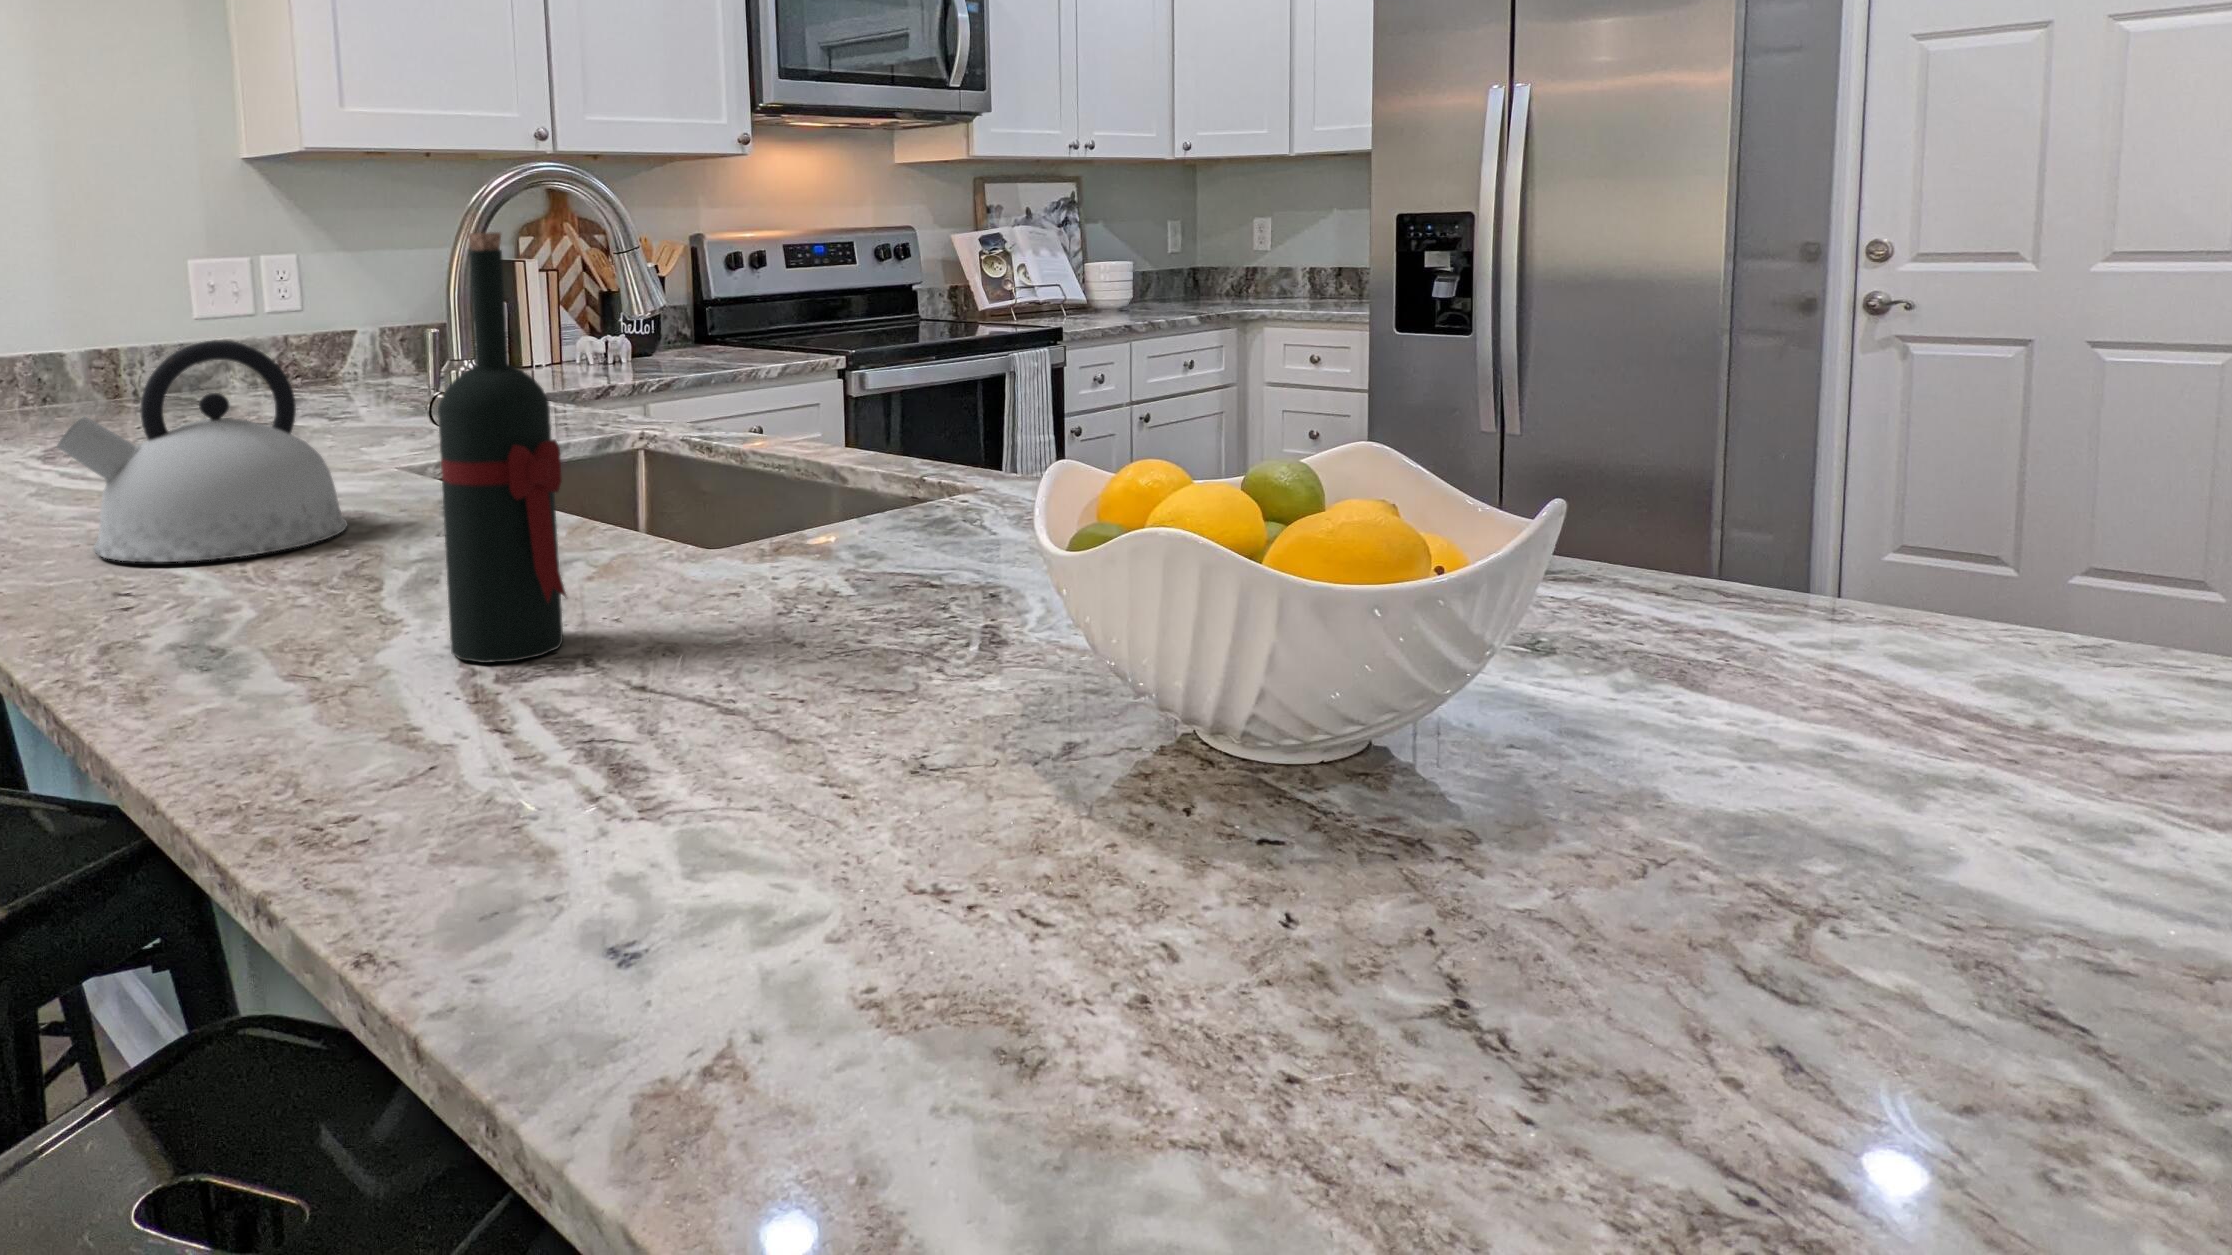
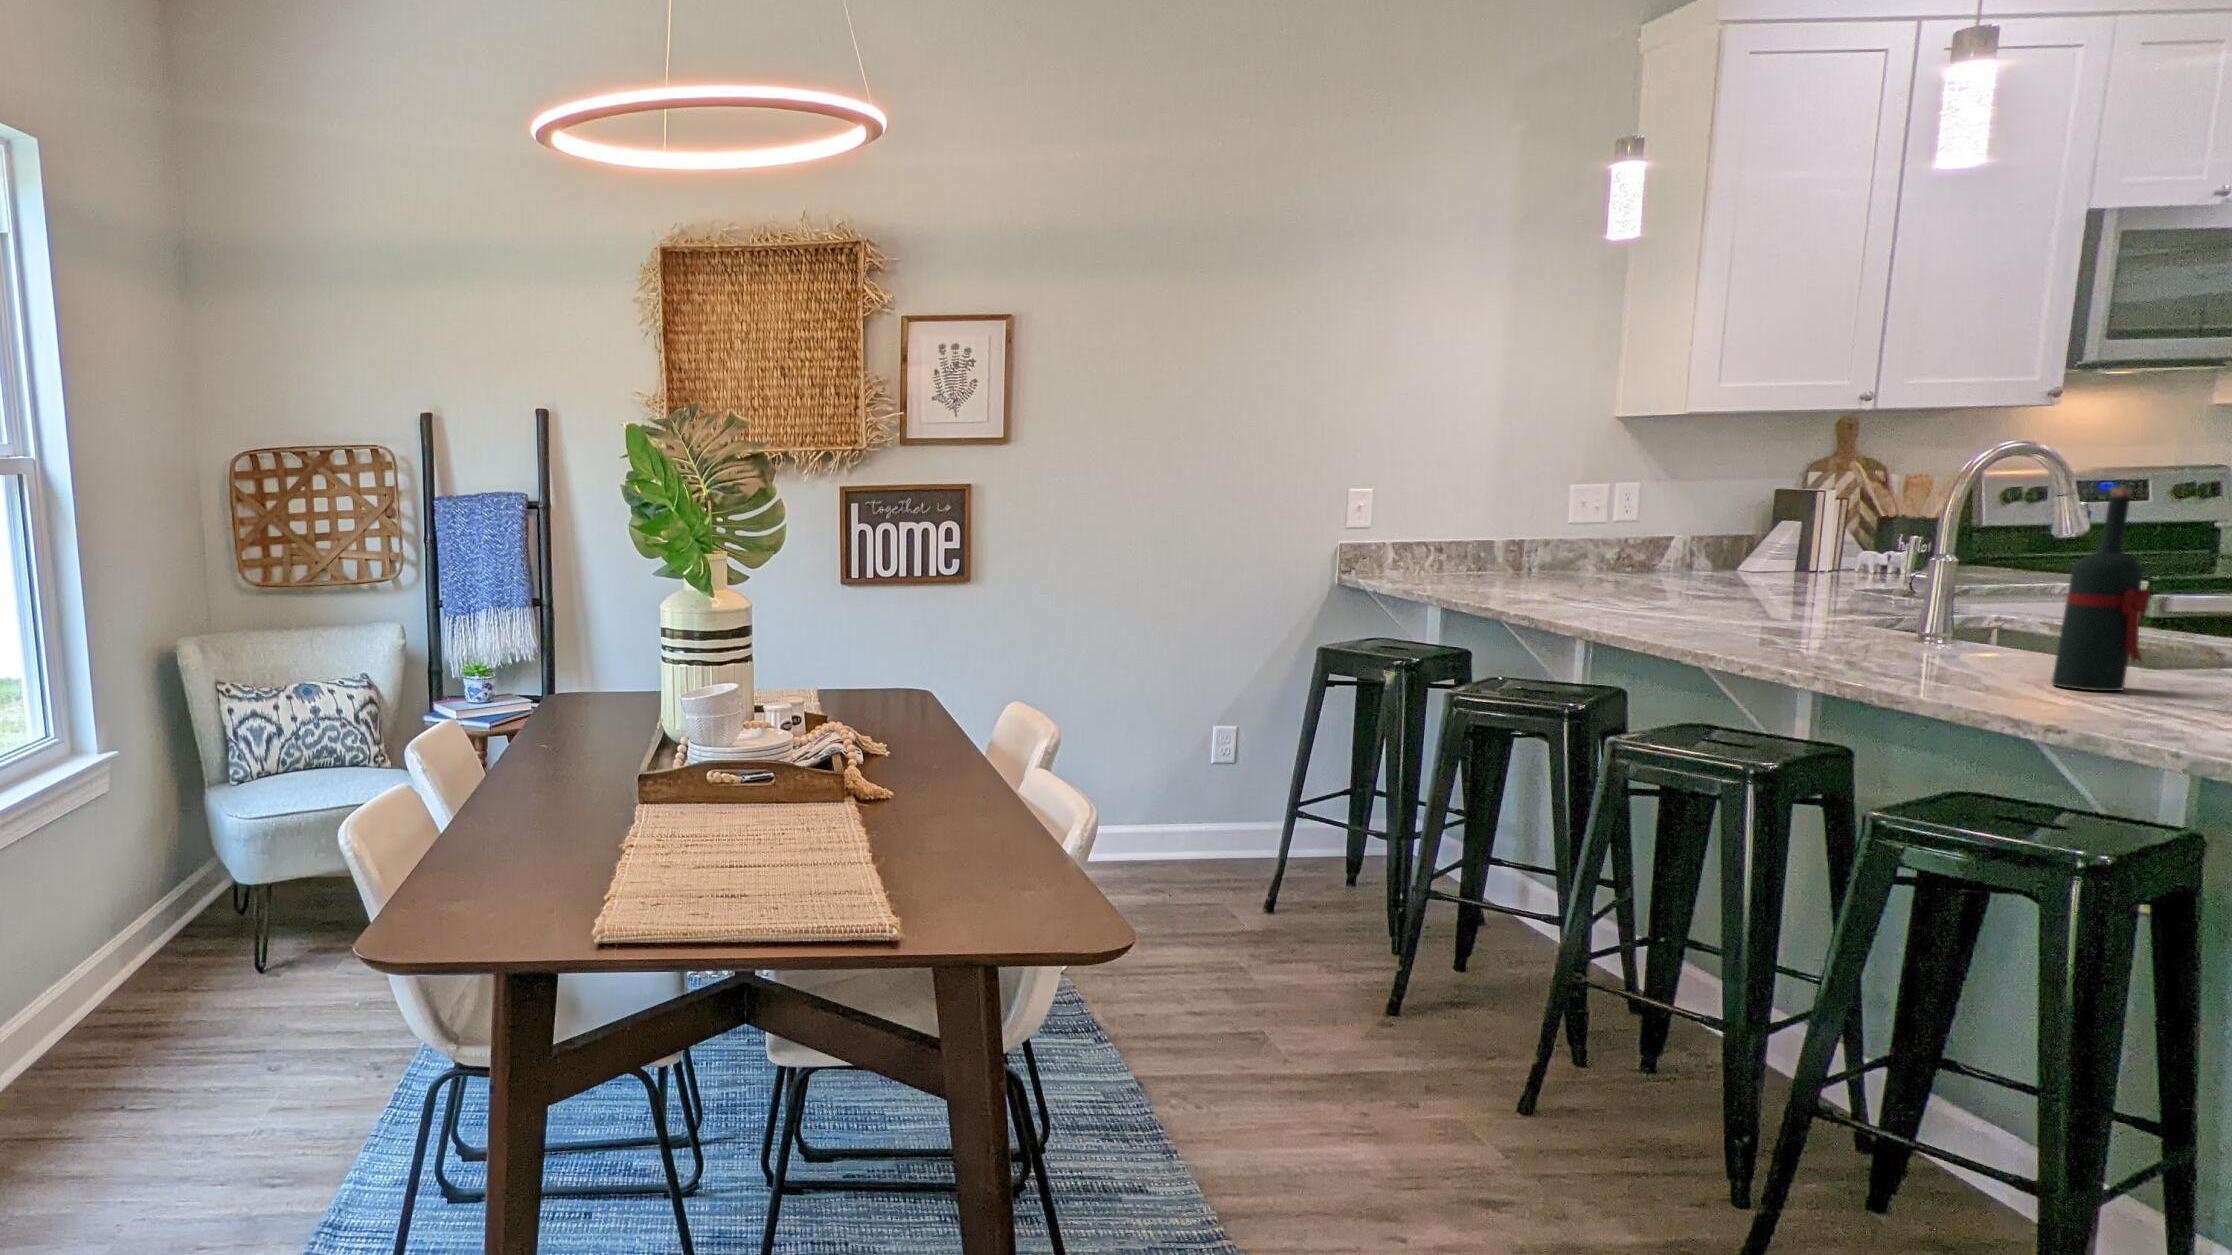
kettle: present [57,340,347,562] -> none [1720,535,1871,645]

